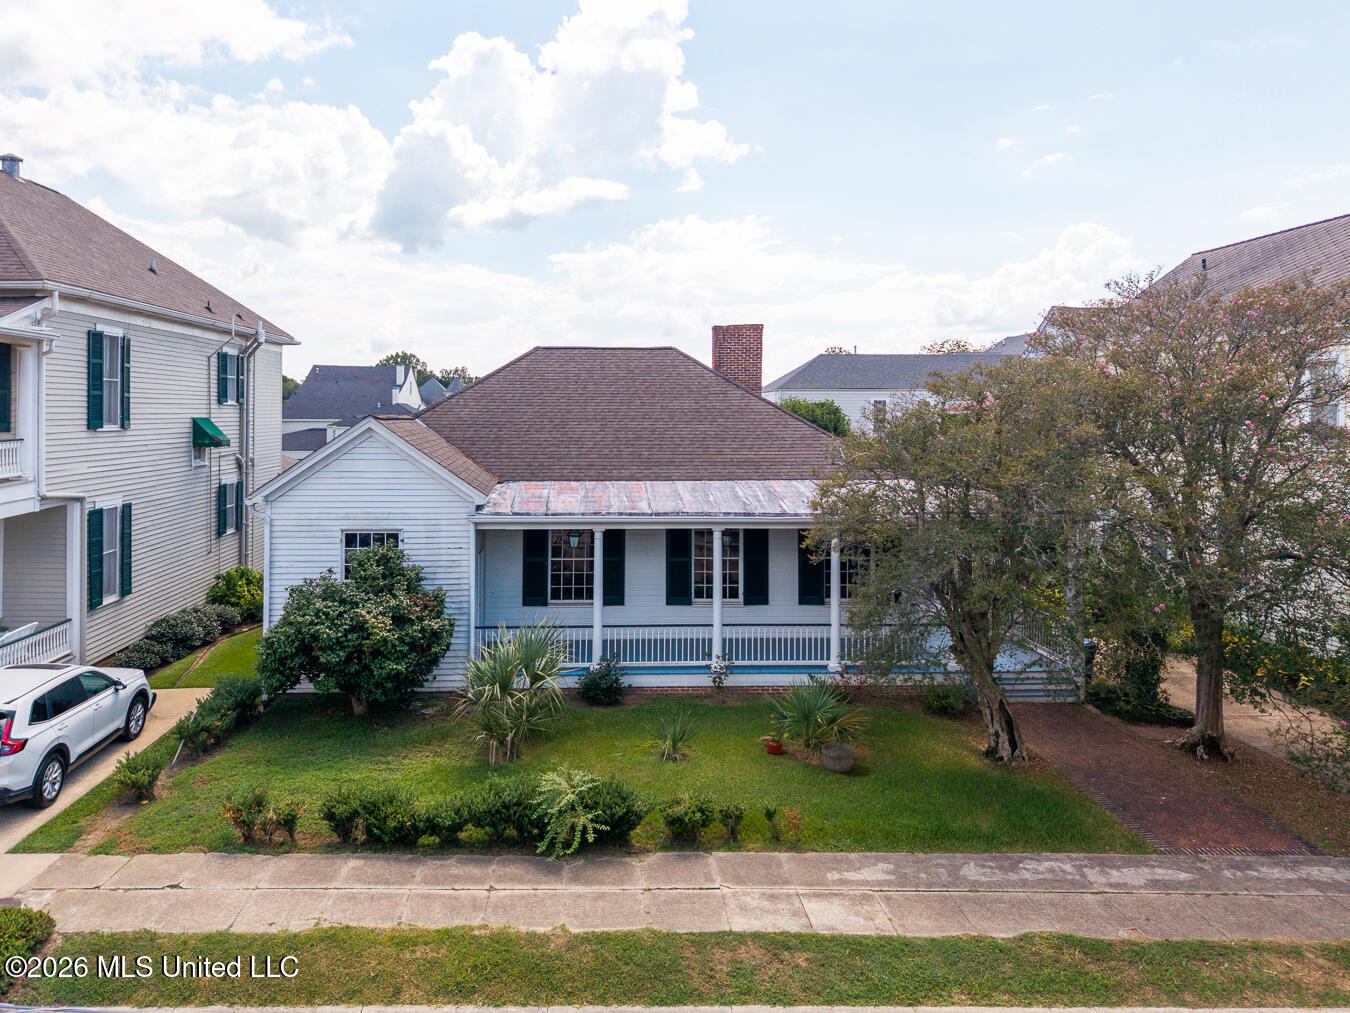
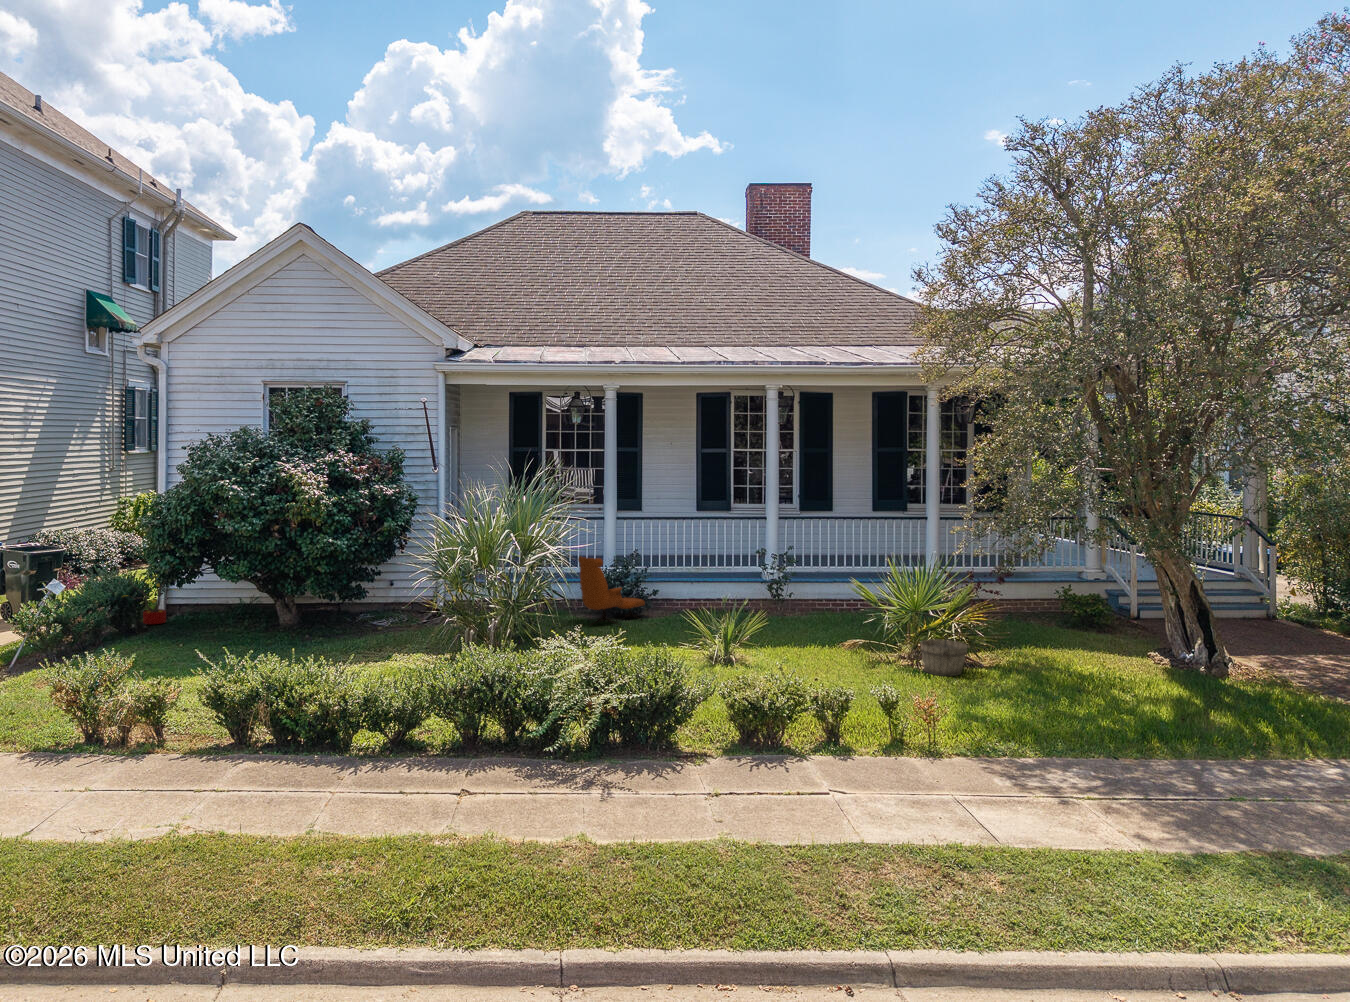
lounge chair: none [577,667,629,720] -> present [578,556,645,626]
decorative plant: present [767,714,788,754] -> present [132,583,171,624]

